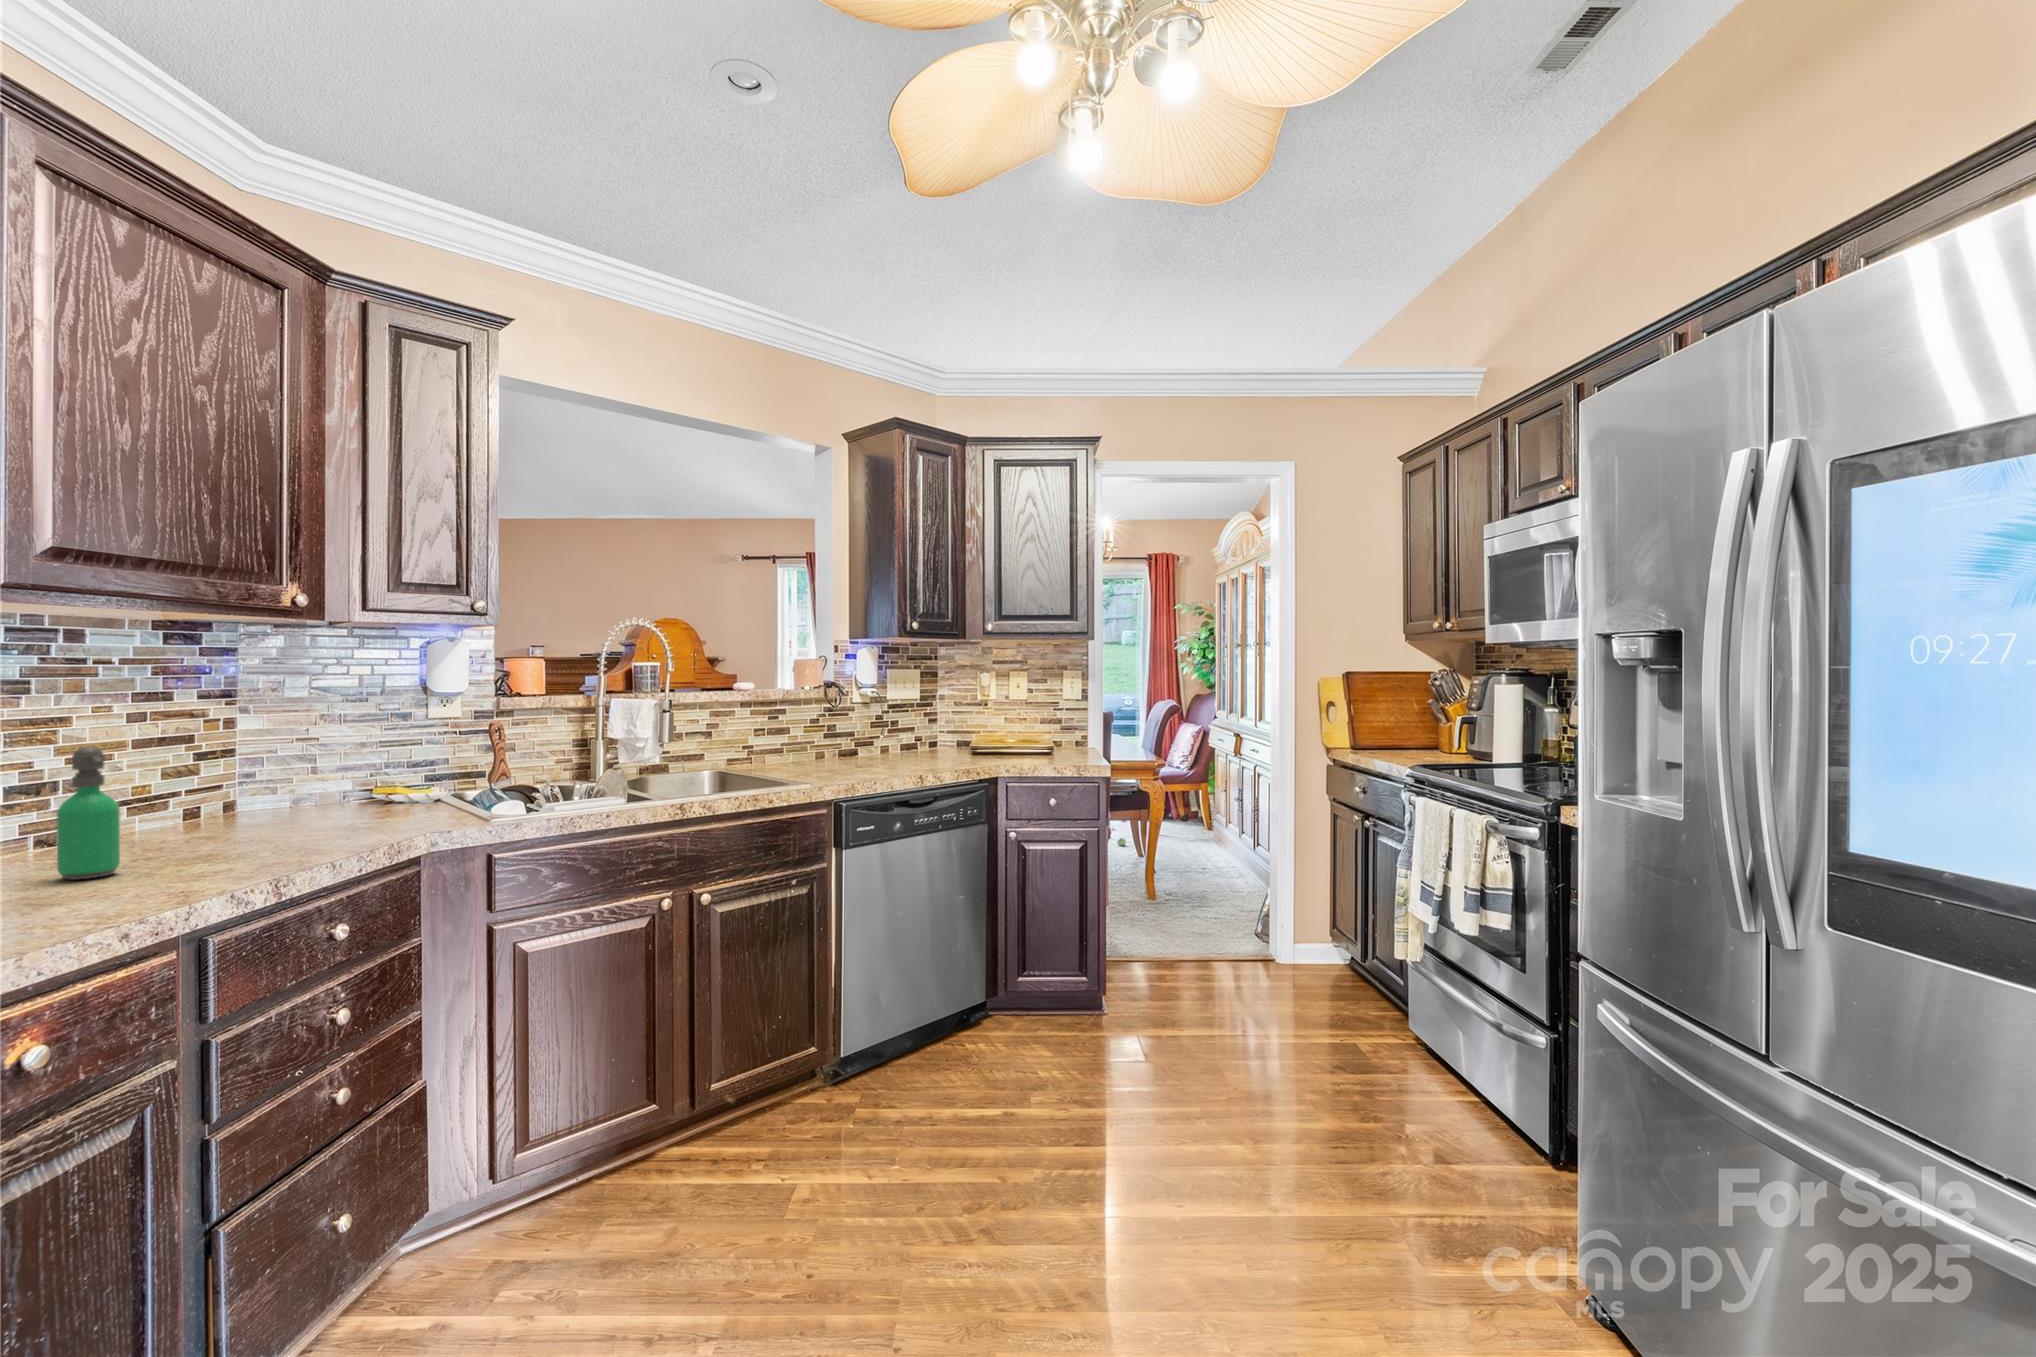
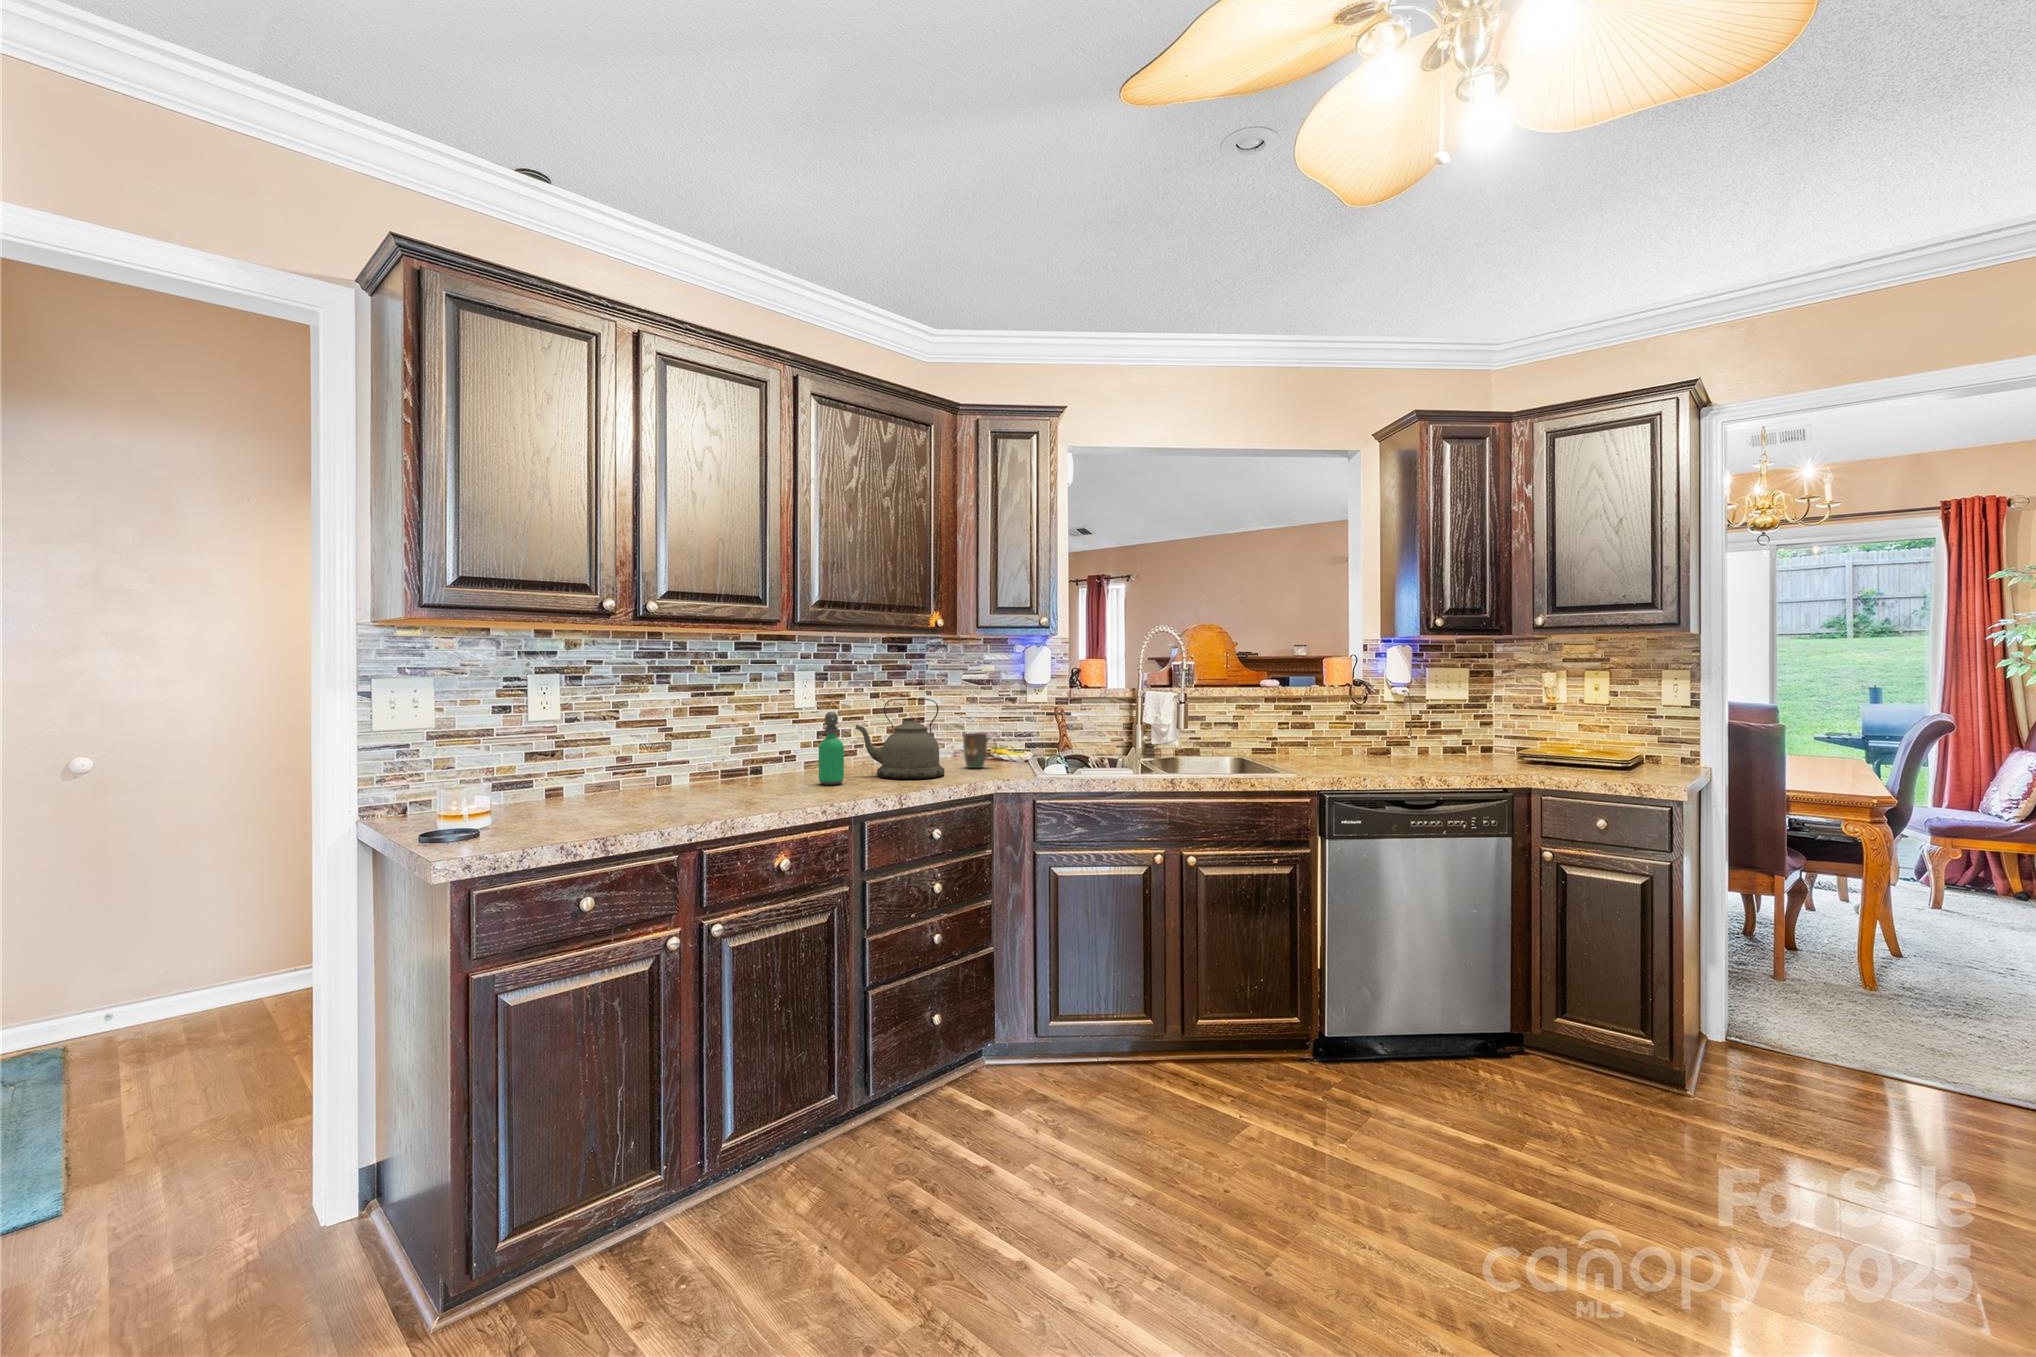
kettle: none [130,717,322,852] -> present [855,699,945,779]
mug: none [339,766,402,820] -> present [963,733,997,768]

